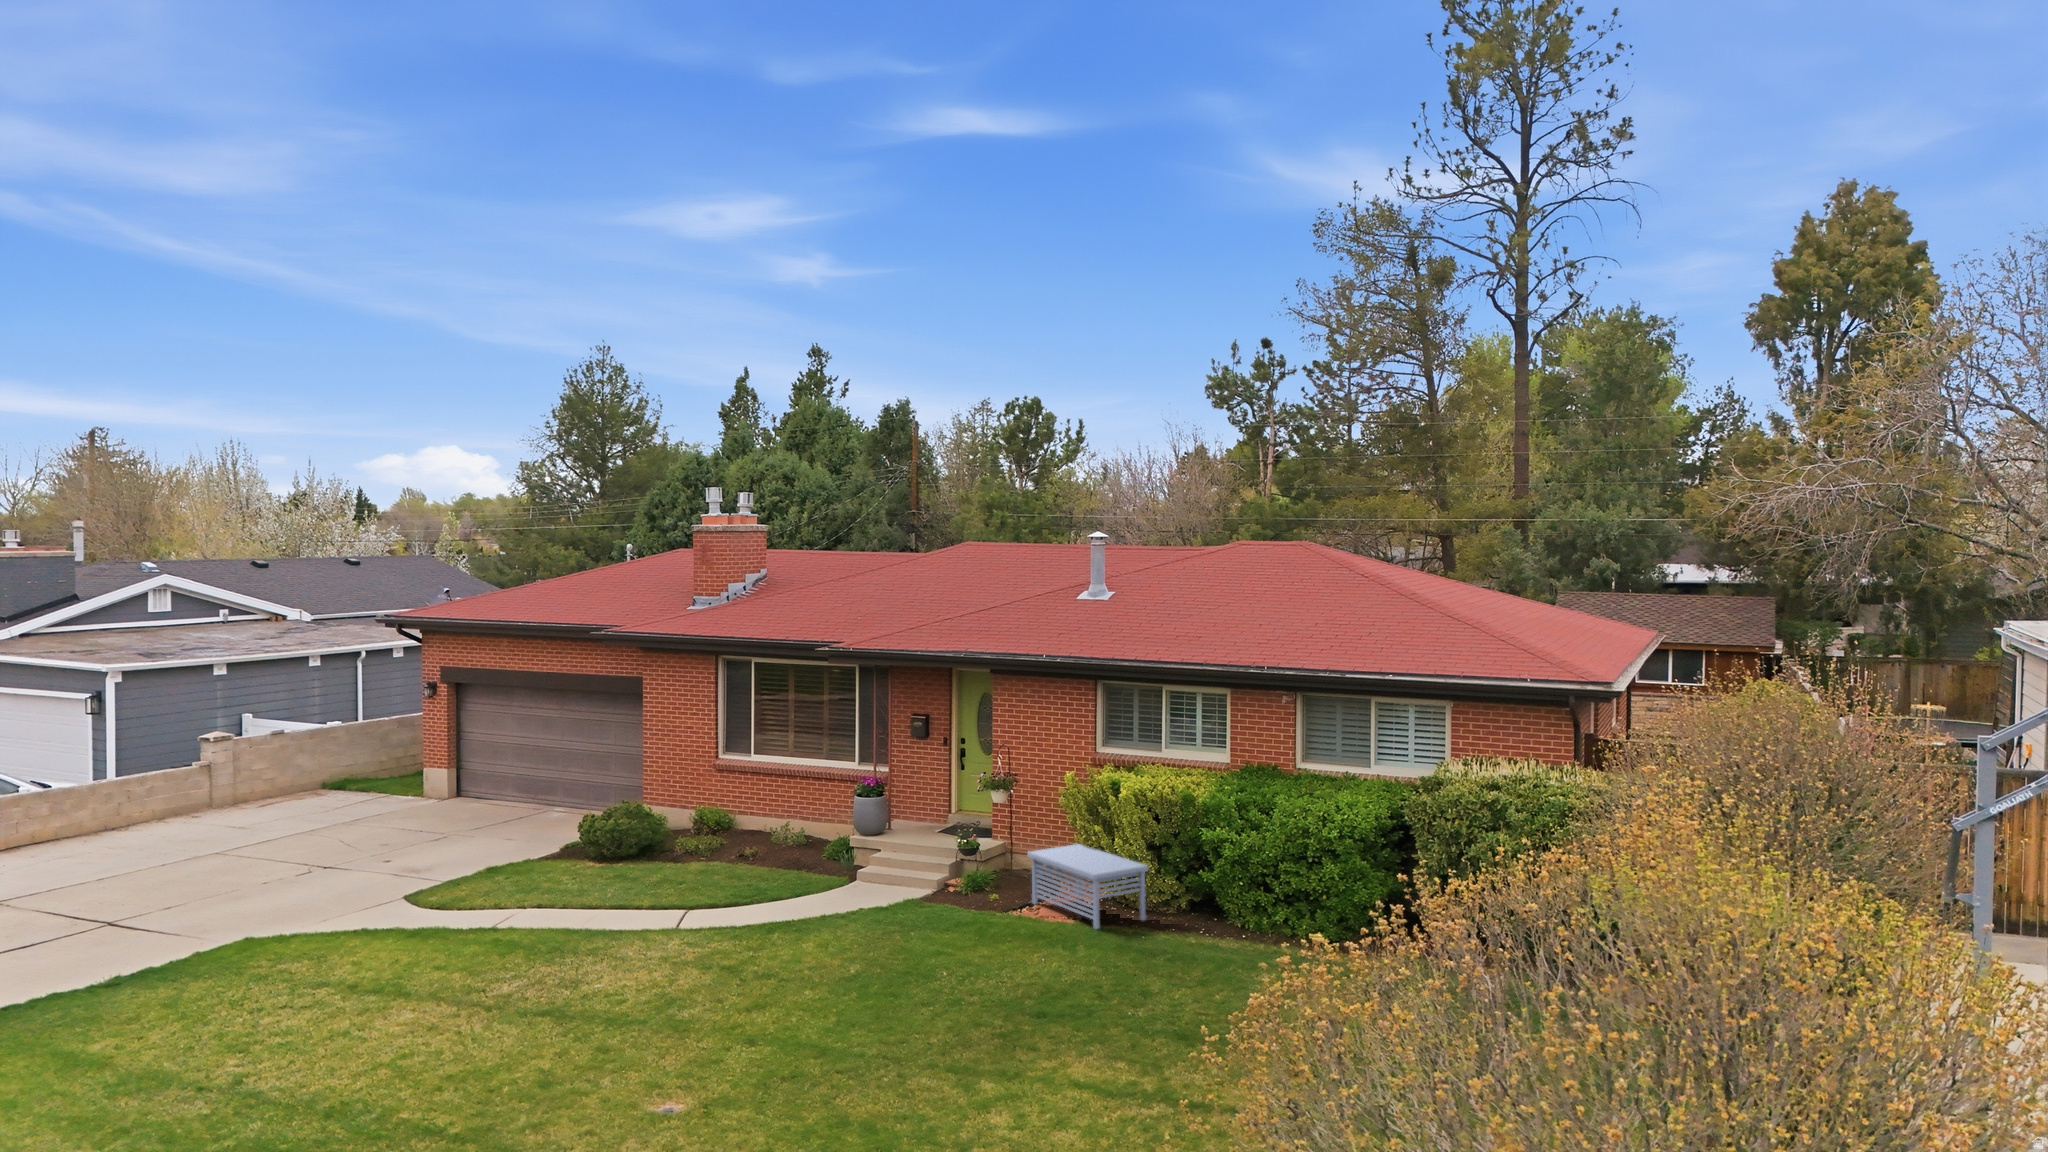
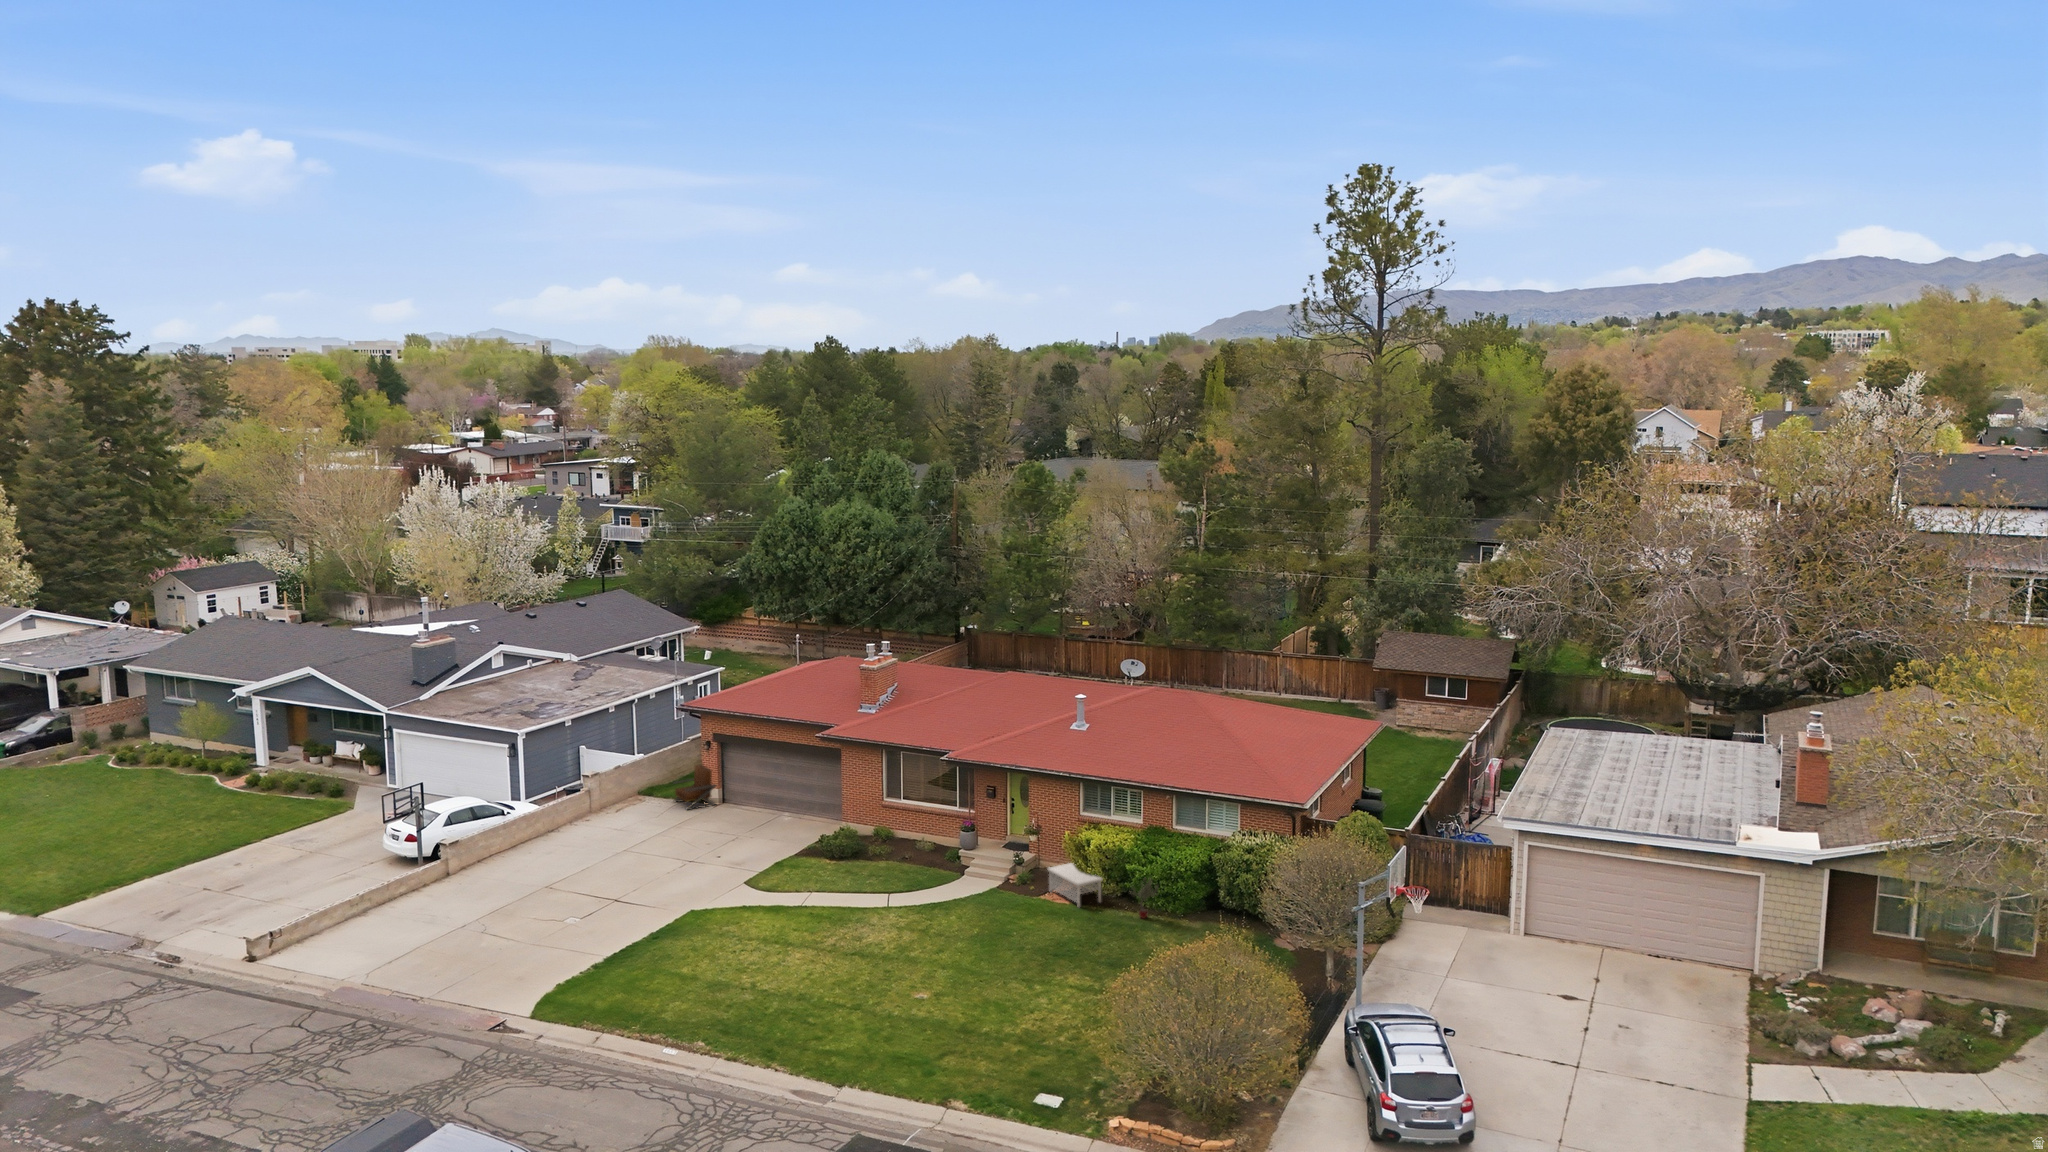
lounge chair: none [368,726,443,801] -> present [674,764,716,810]
potted tree: none [1209,849,1282,948] -> present [1130,878,1158,919]

